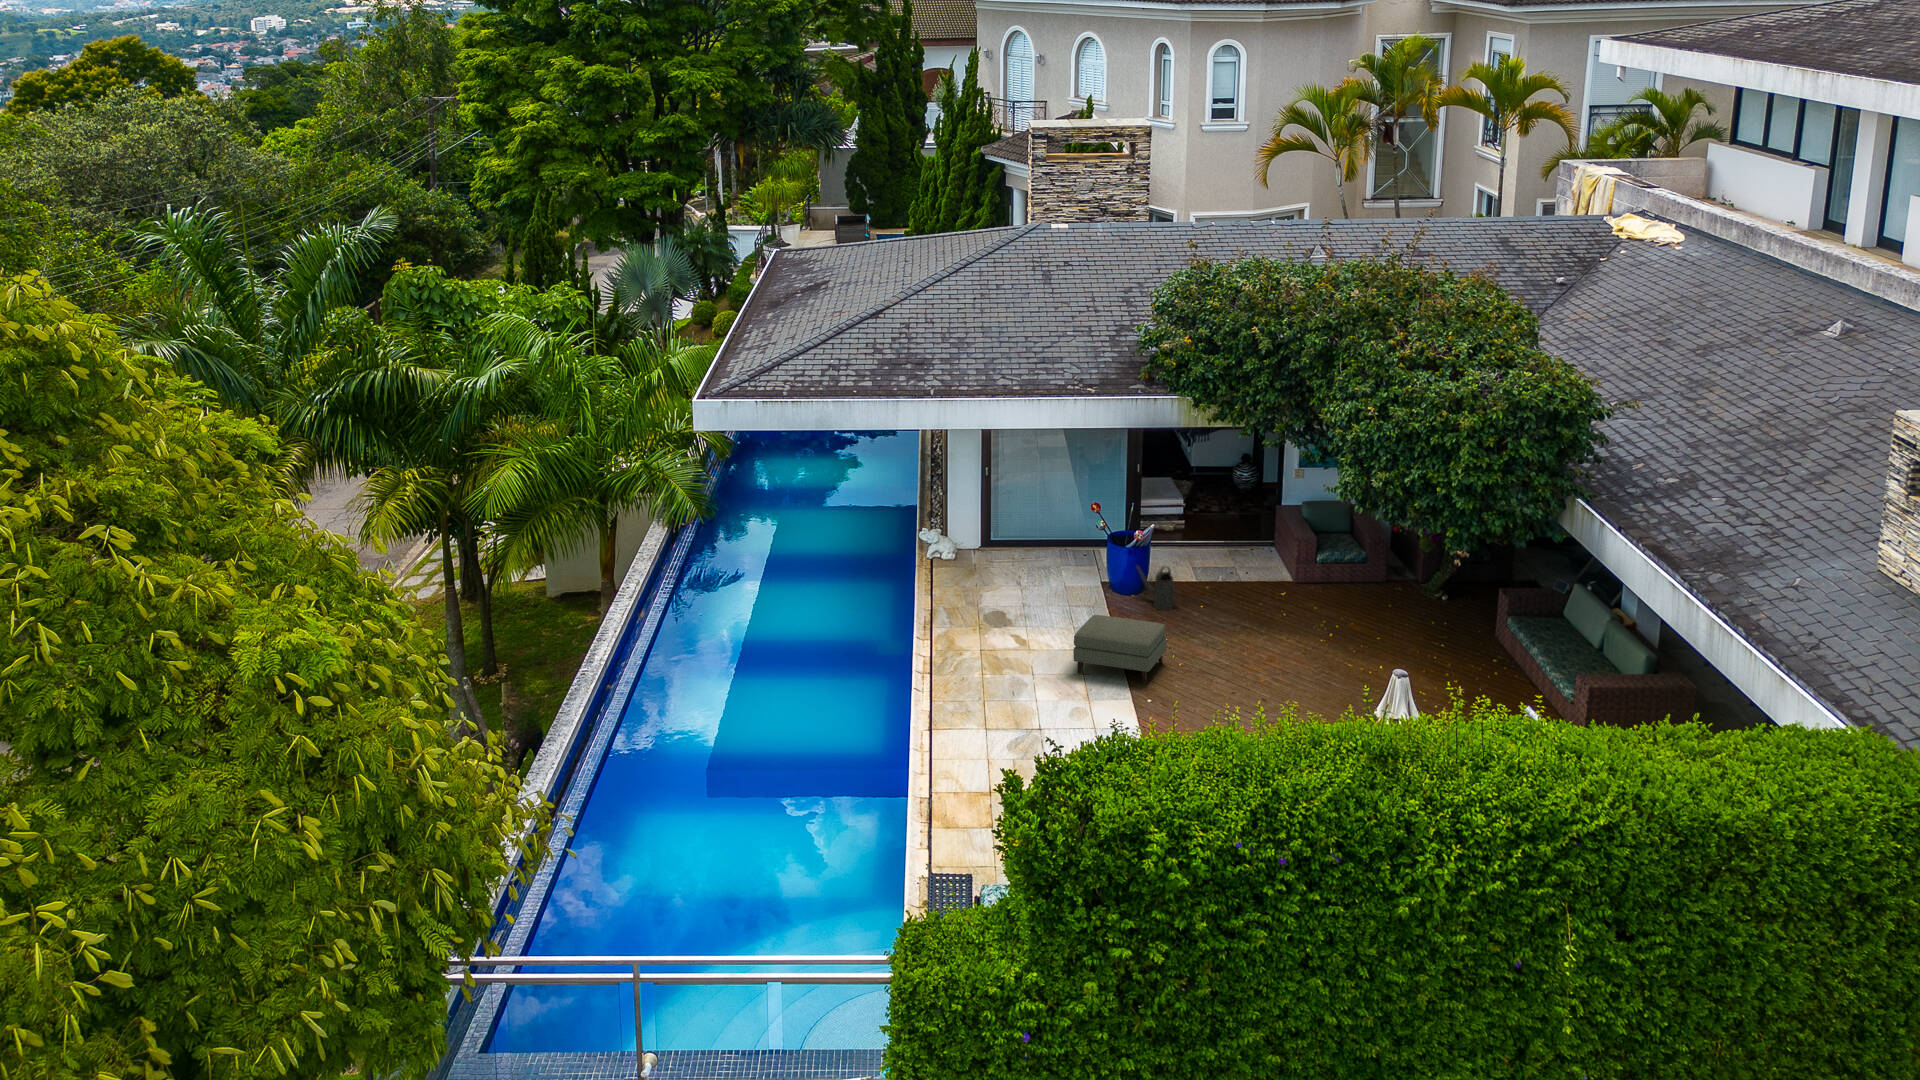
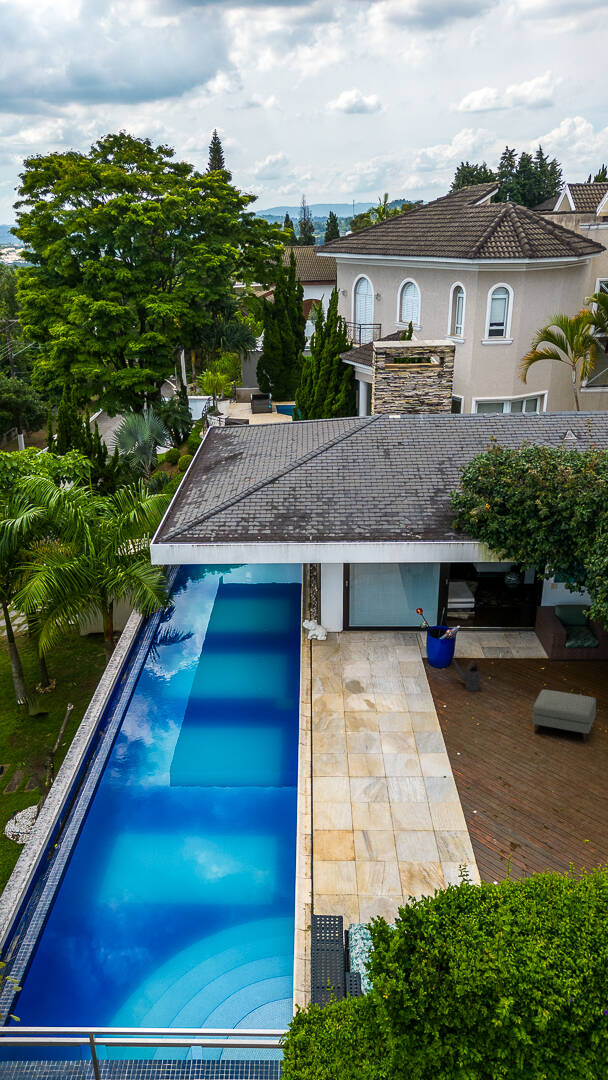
ottoman: present [1073,615,1167,684] -> present [532,690,596,741]

